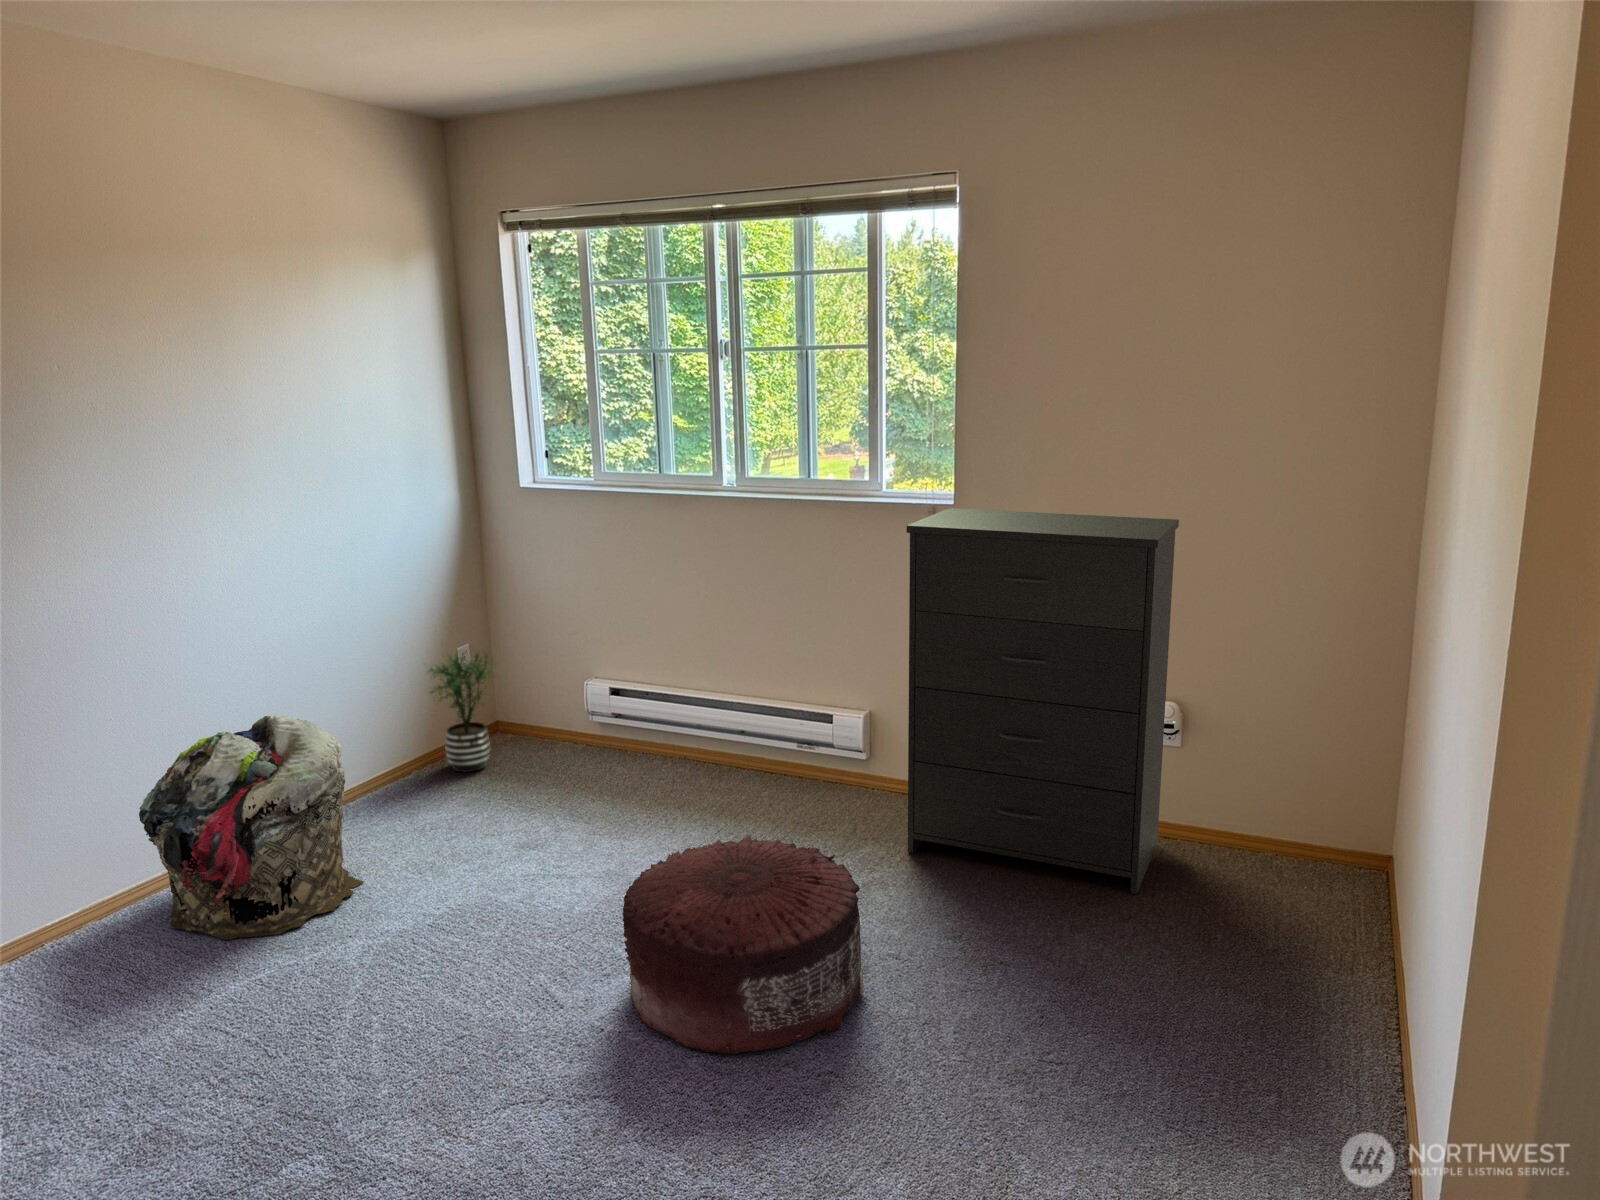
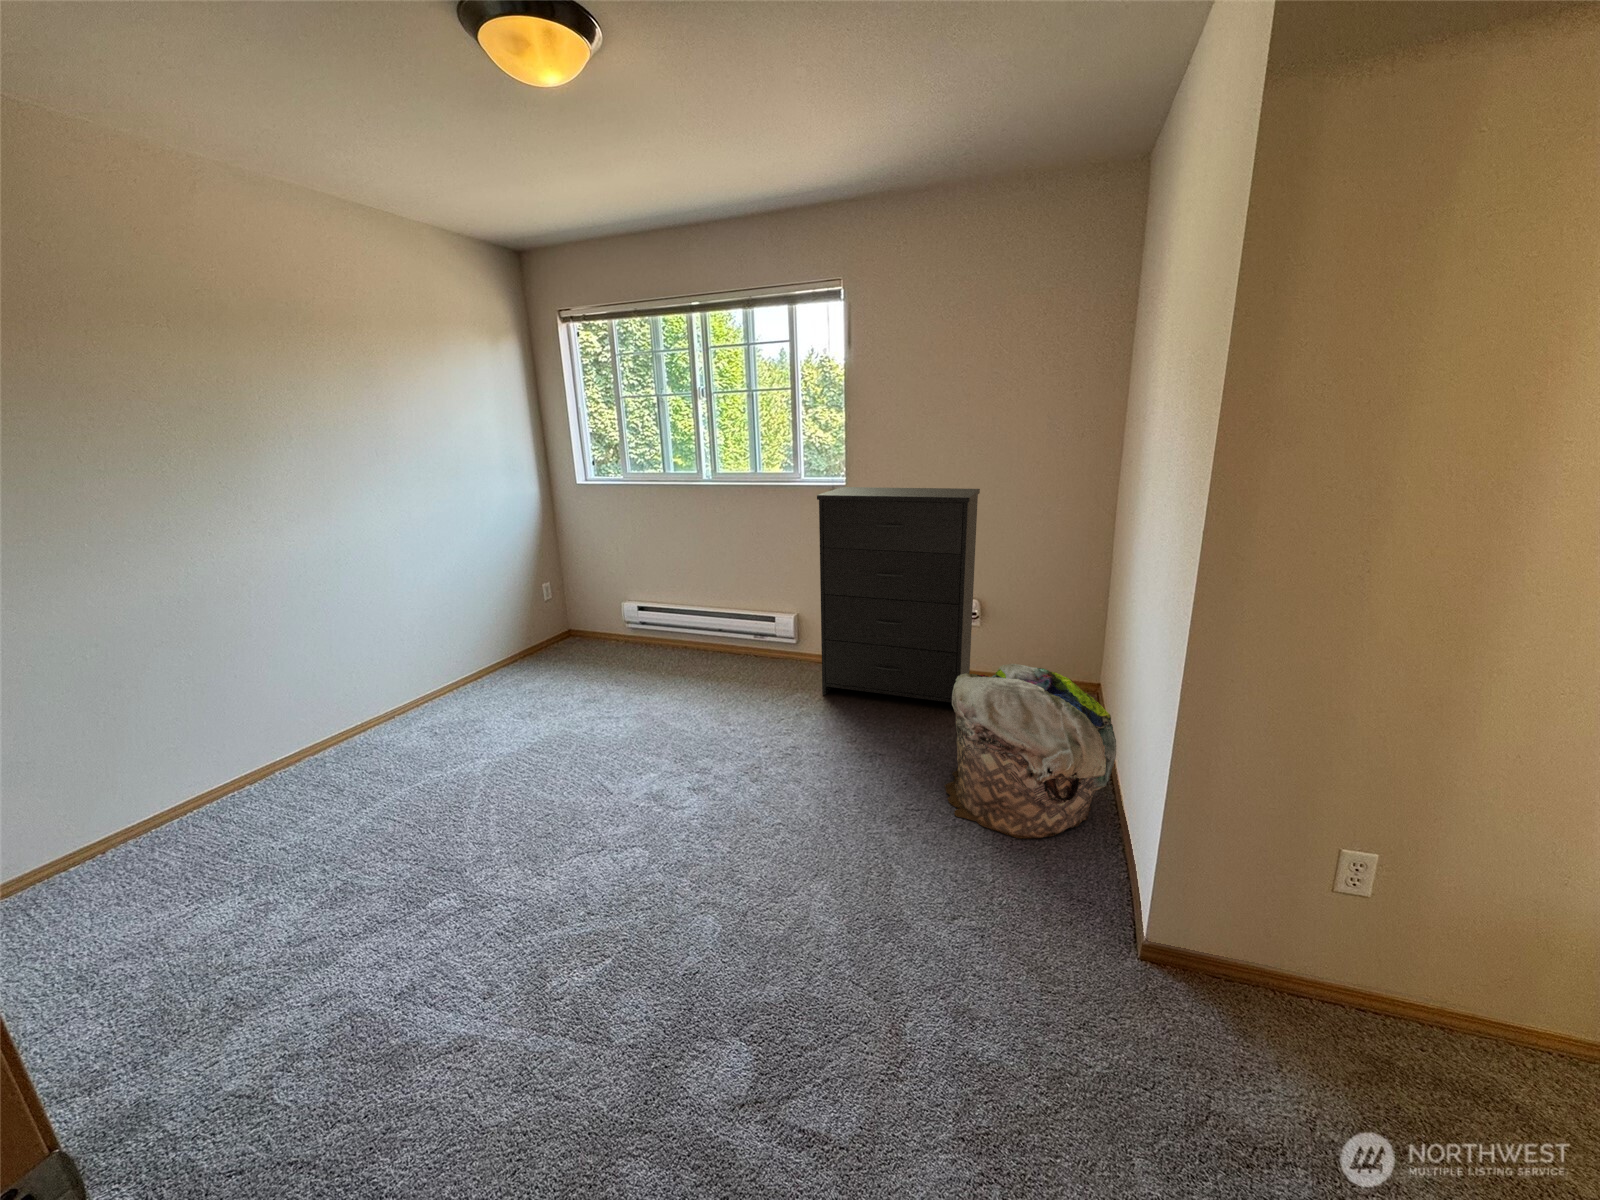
potted plant: present [428,652,504,772] -> none [521,584,576,660]
laundry basket: present [139,715,363,940] -> present [944,664,1116,839]
pouf: present [623,835,863,1055] -> none [647,685,799,817]

